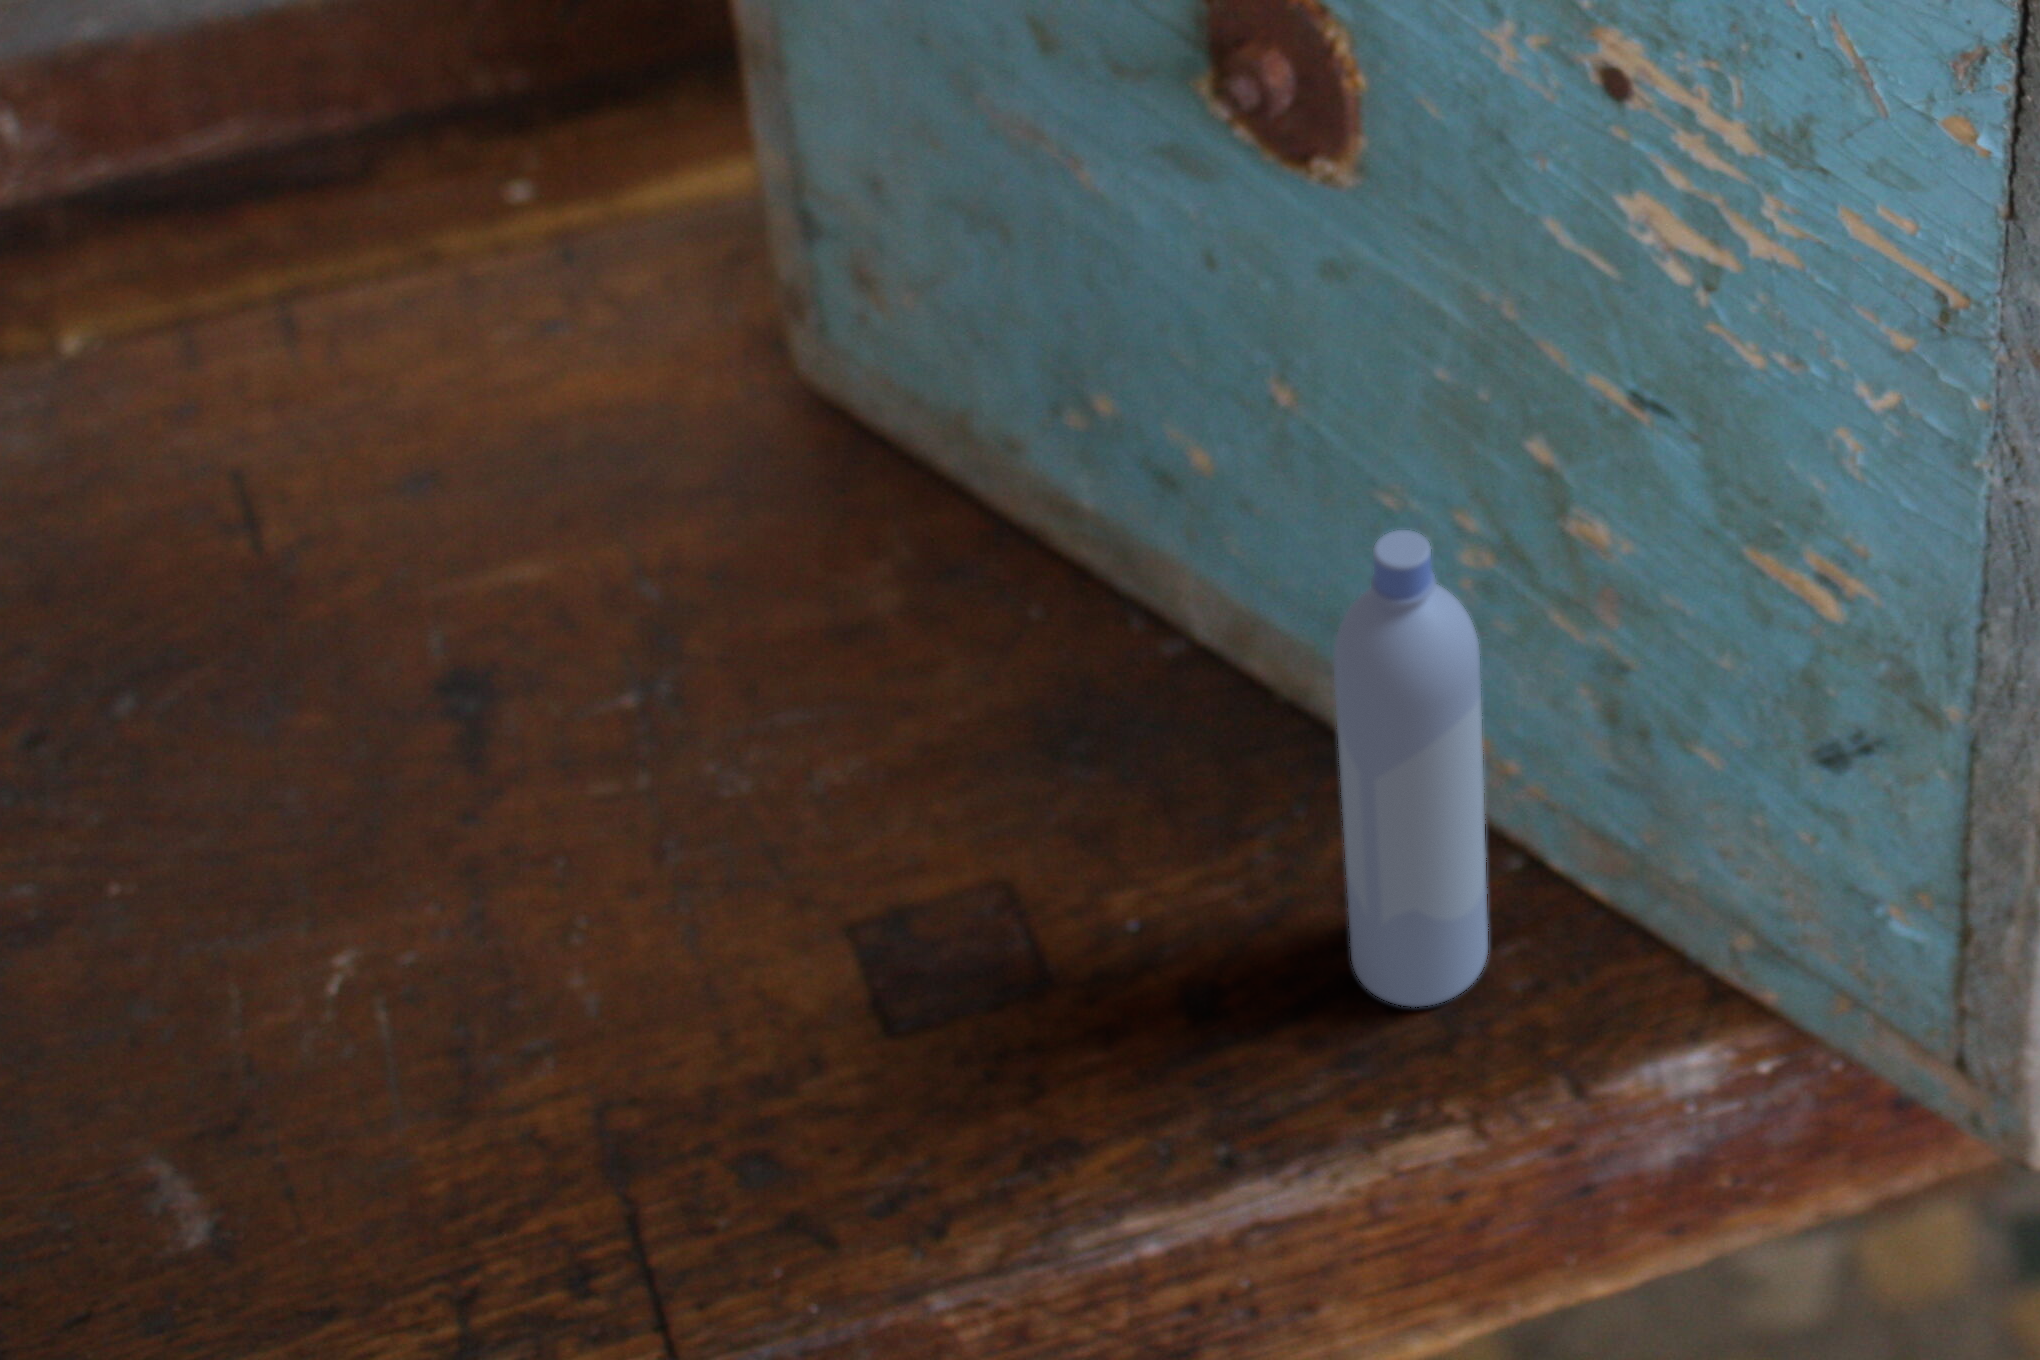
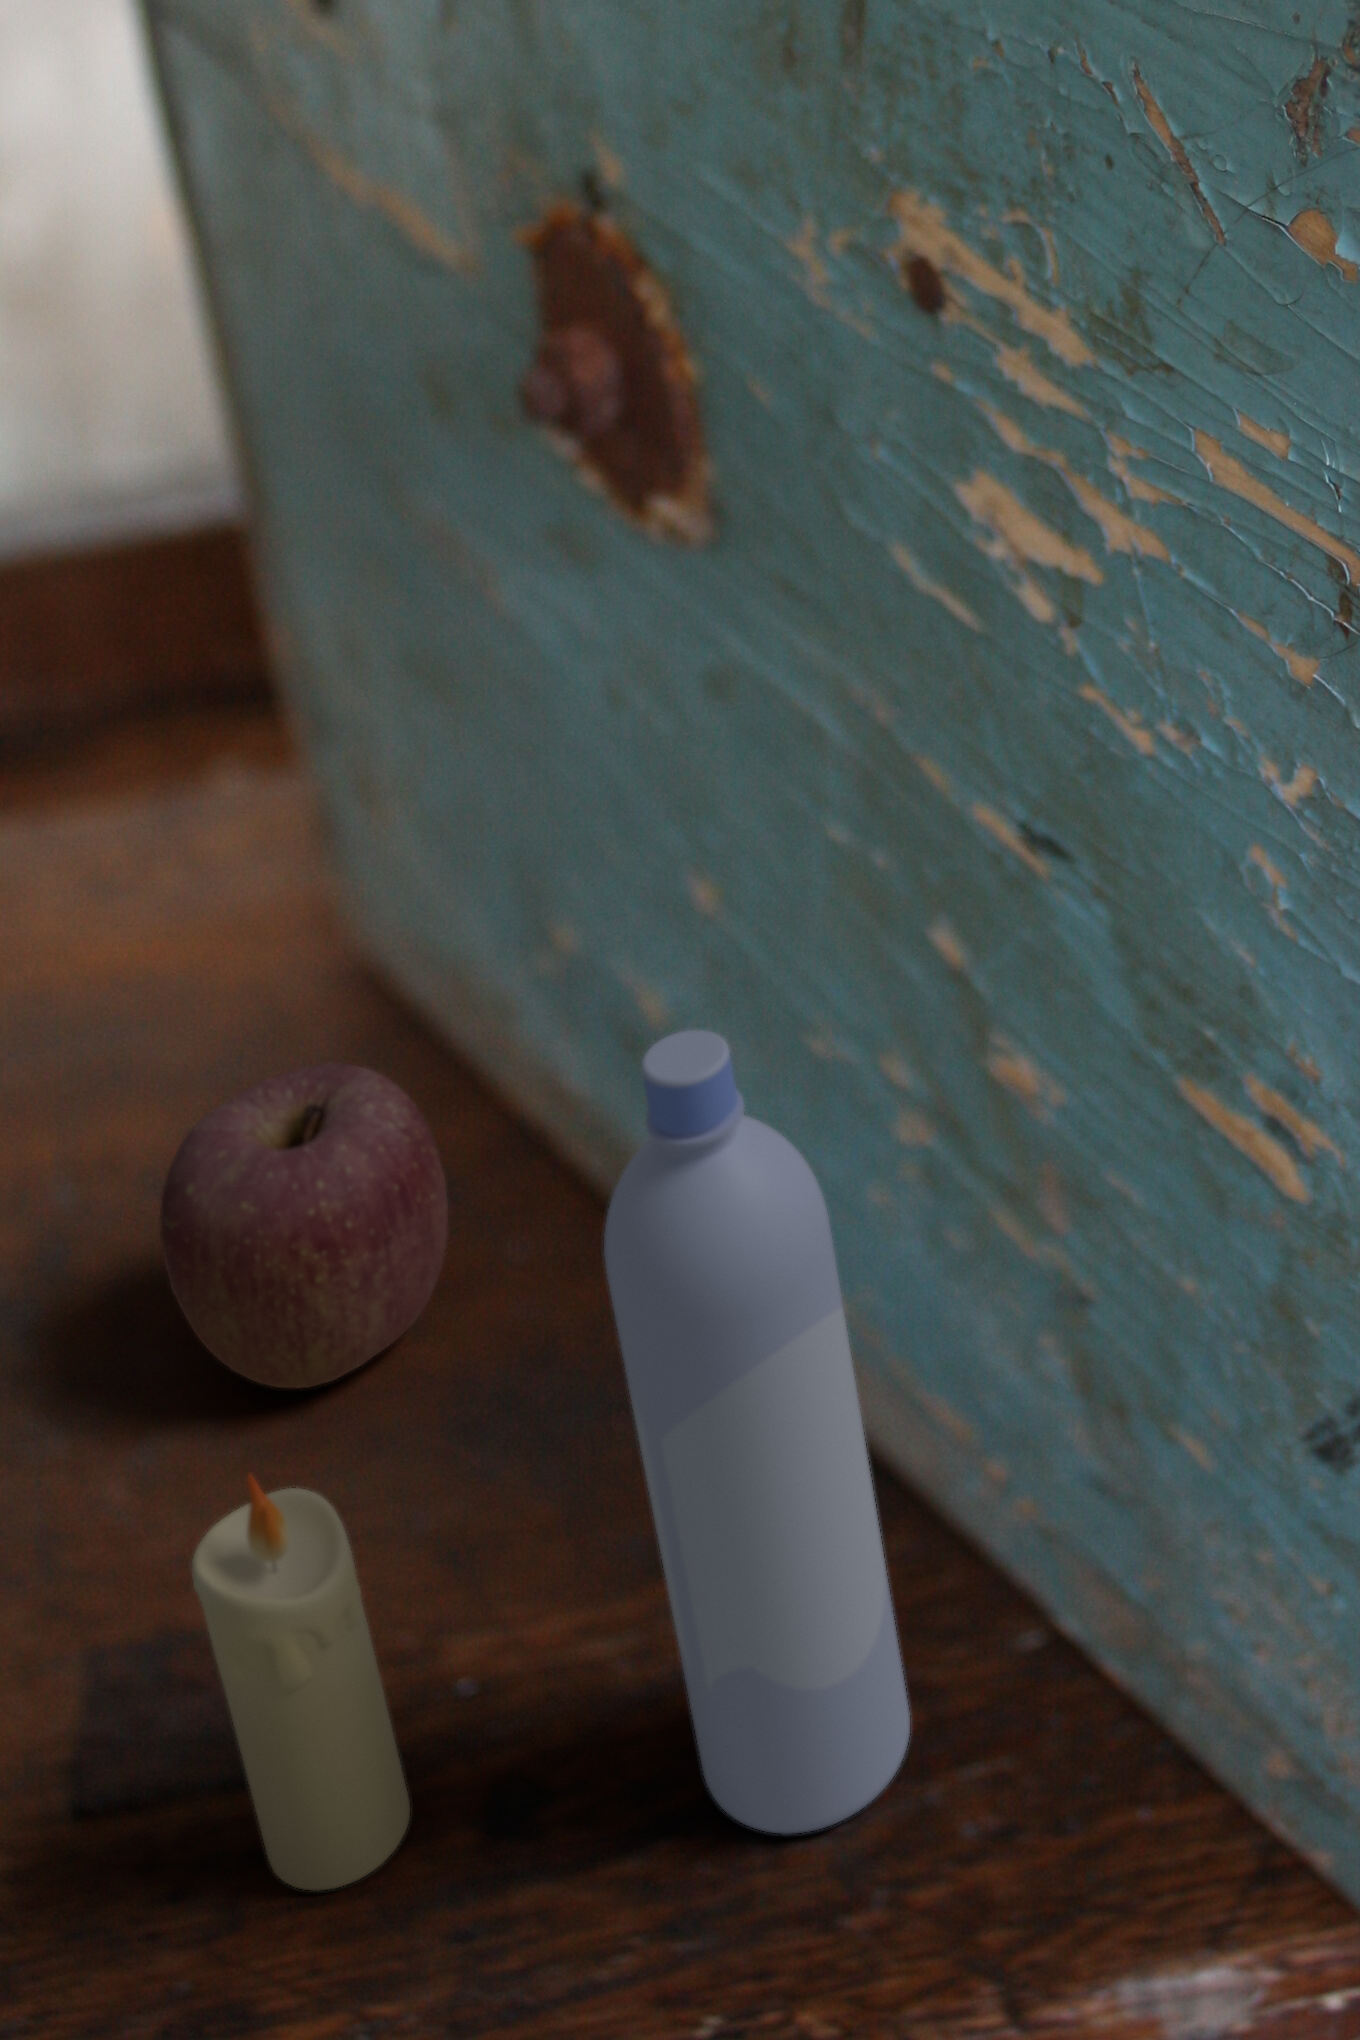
apple: none [831,521,1041,753] -> present [159,1063,448,1388]
candle: none [1045,819,1163,1068] -> present [192,1474,410,1891]

